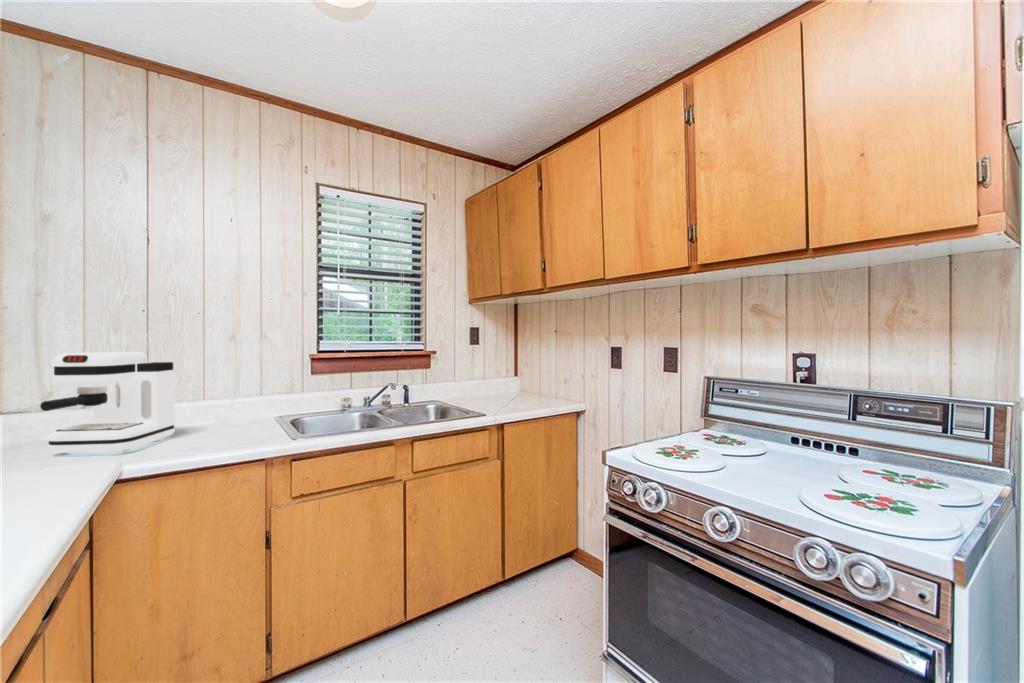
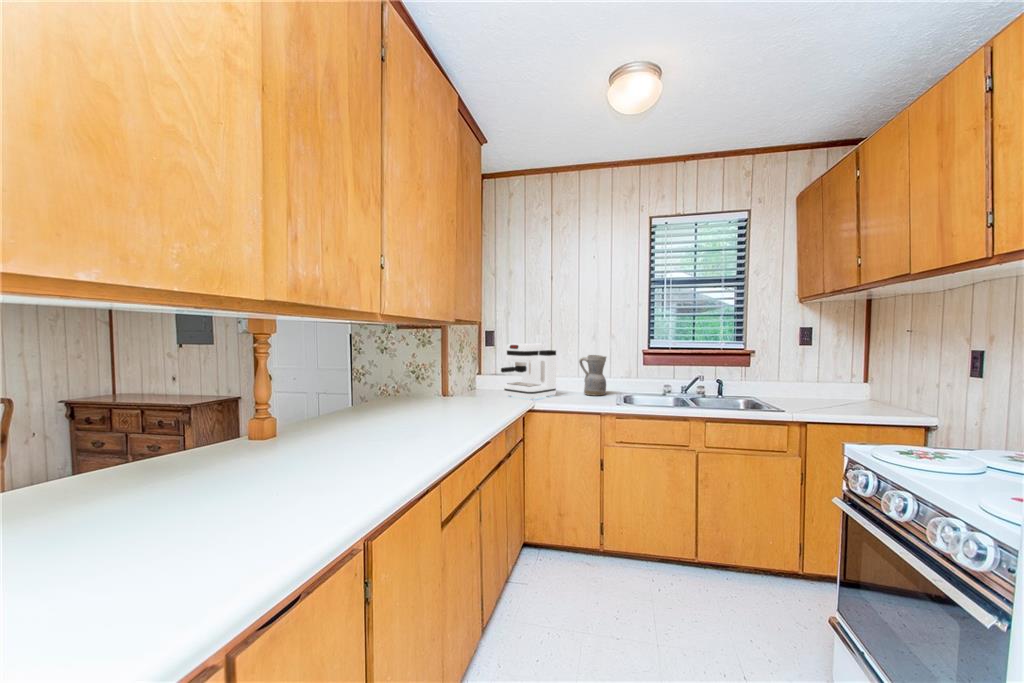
ceramic pitcher: none [217,366,265,427] -> present [579,355,606,395]

